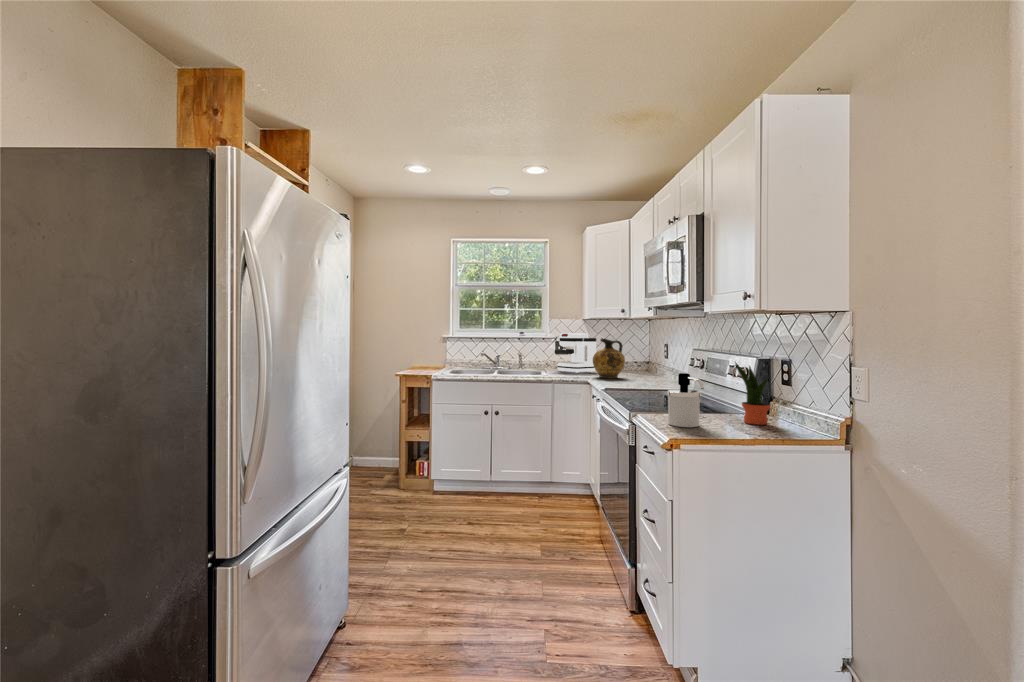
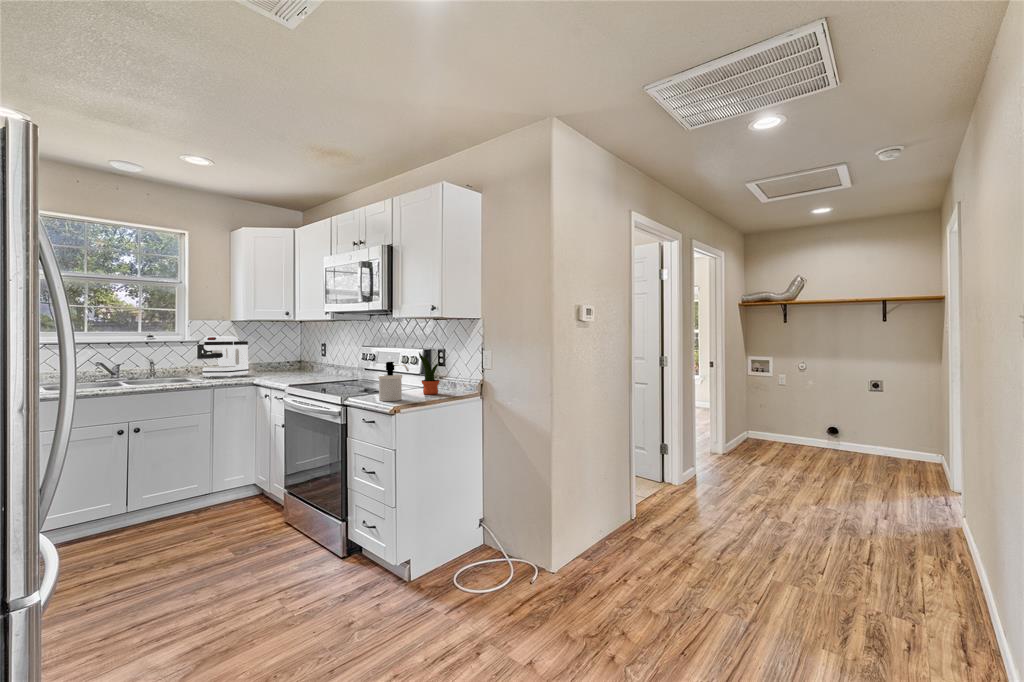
ceramic jug: present [593,338,625,378] -> none [253,341,287,378]

